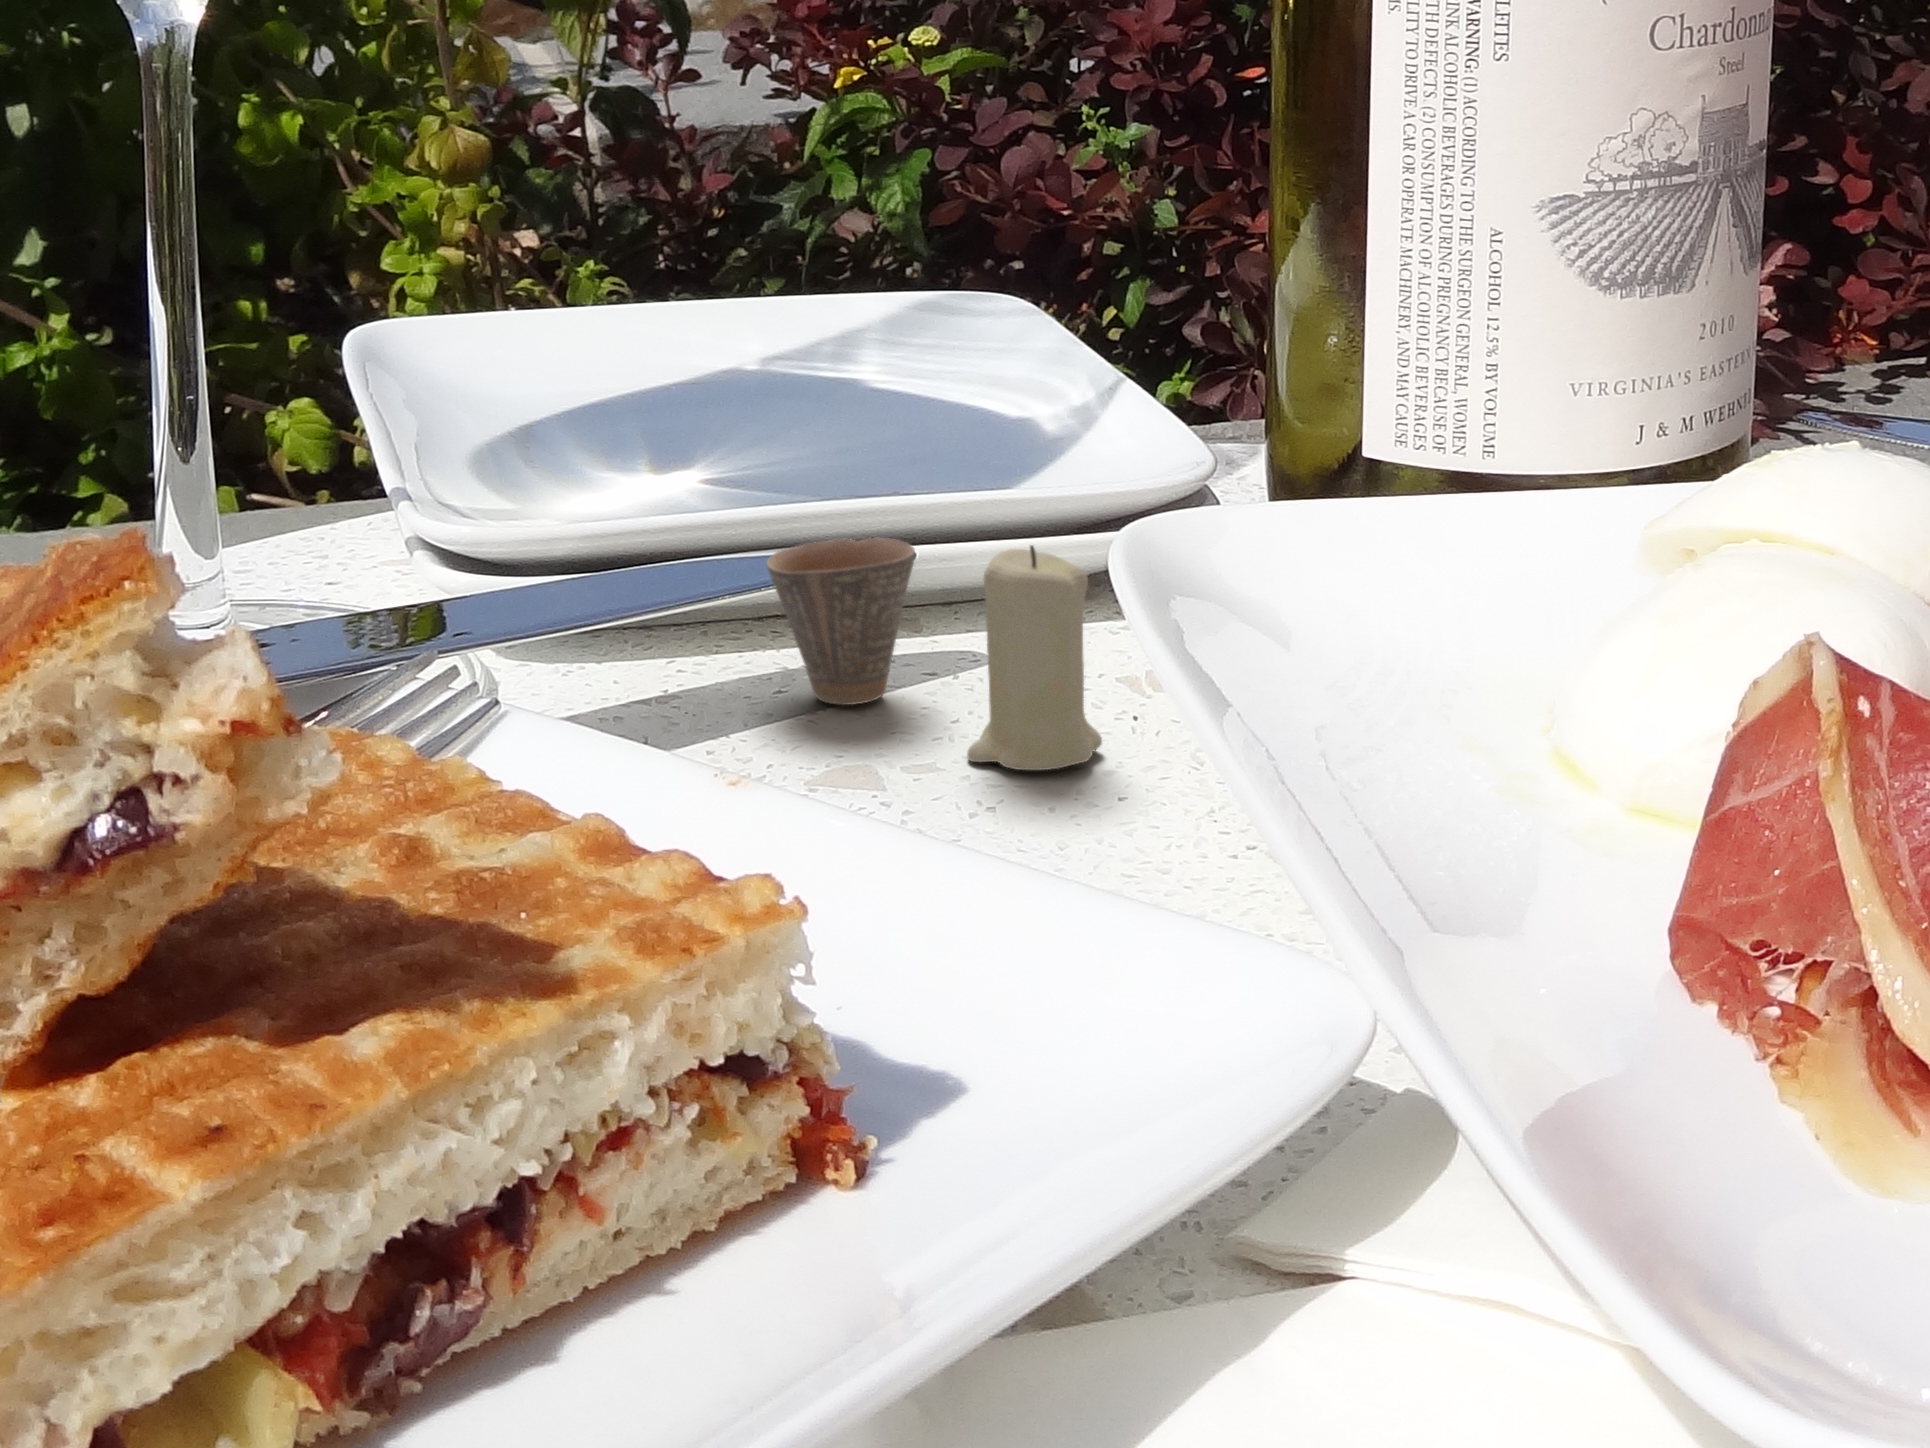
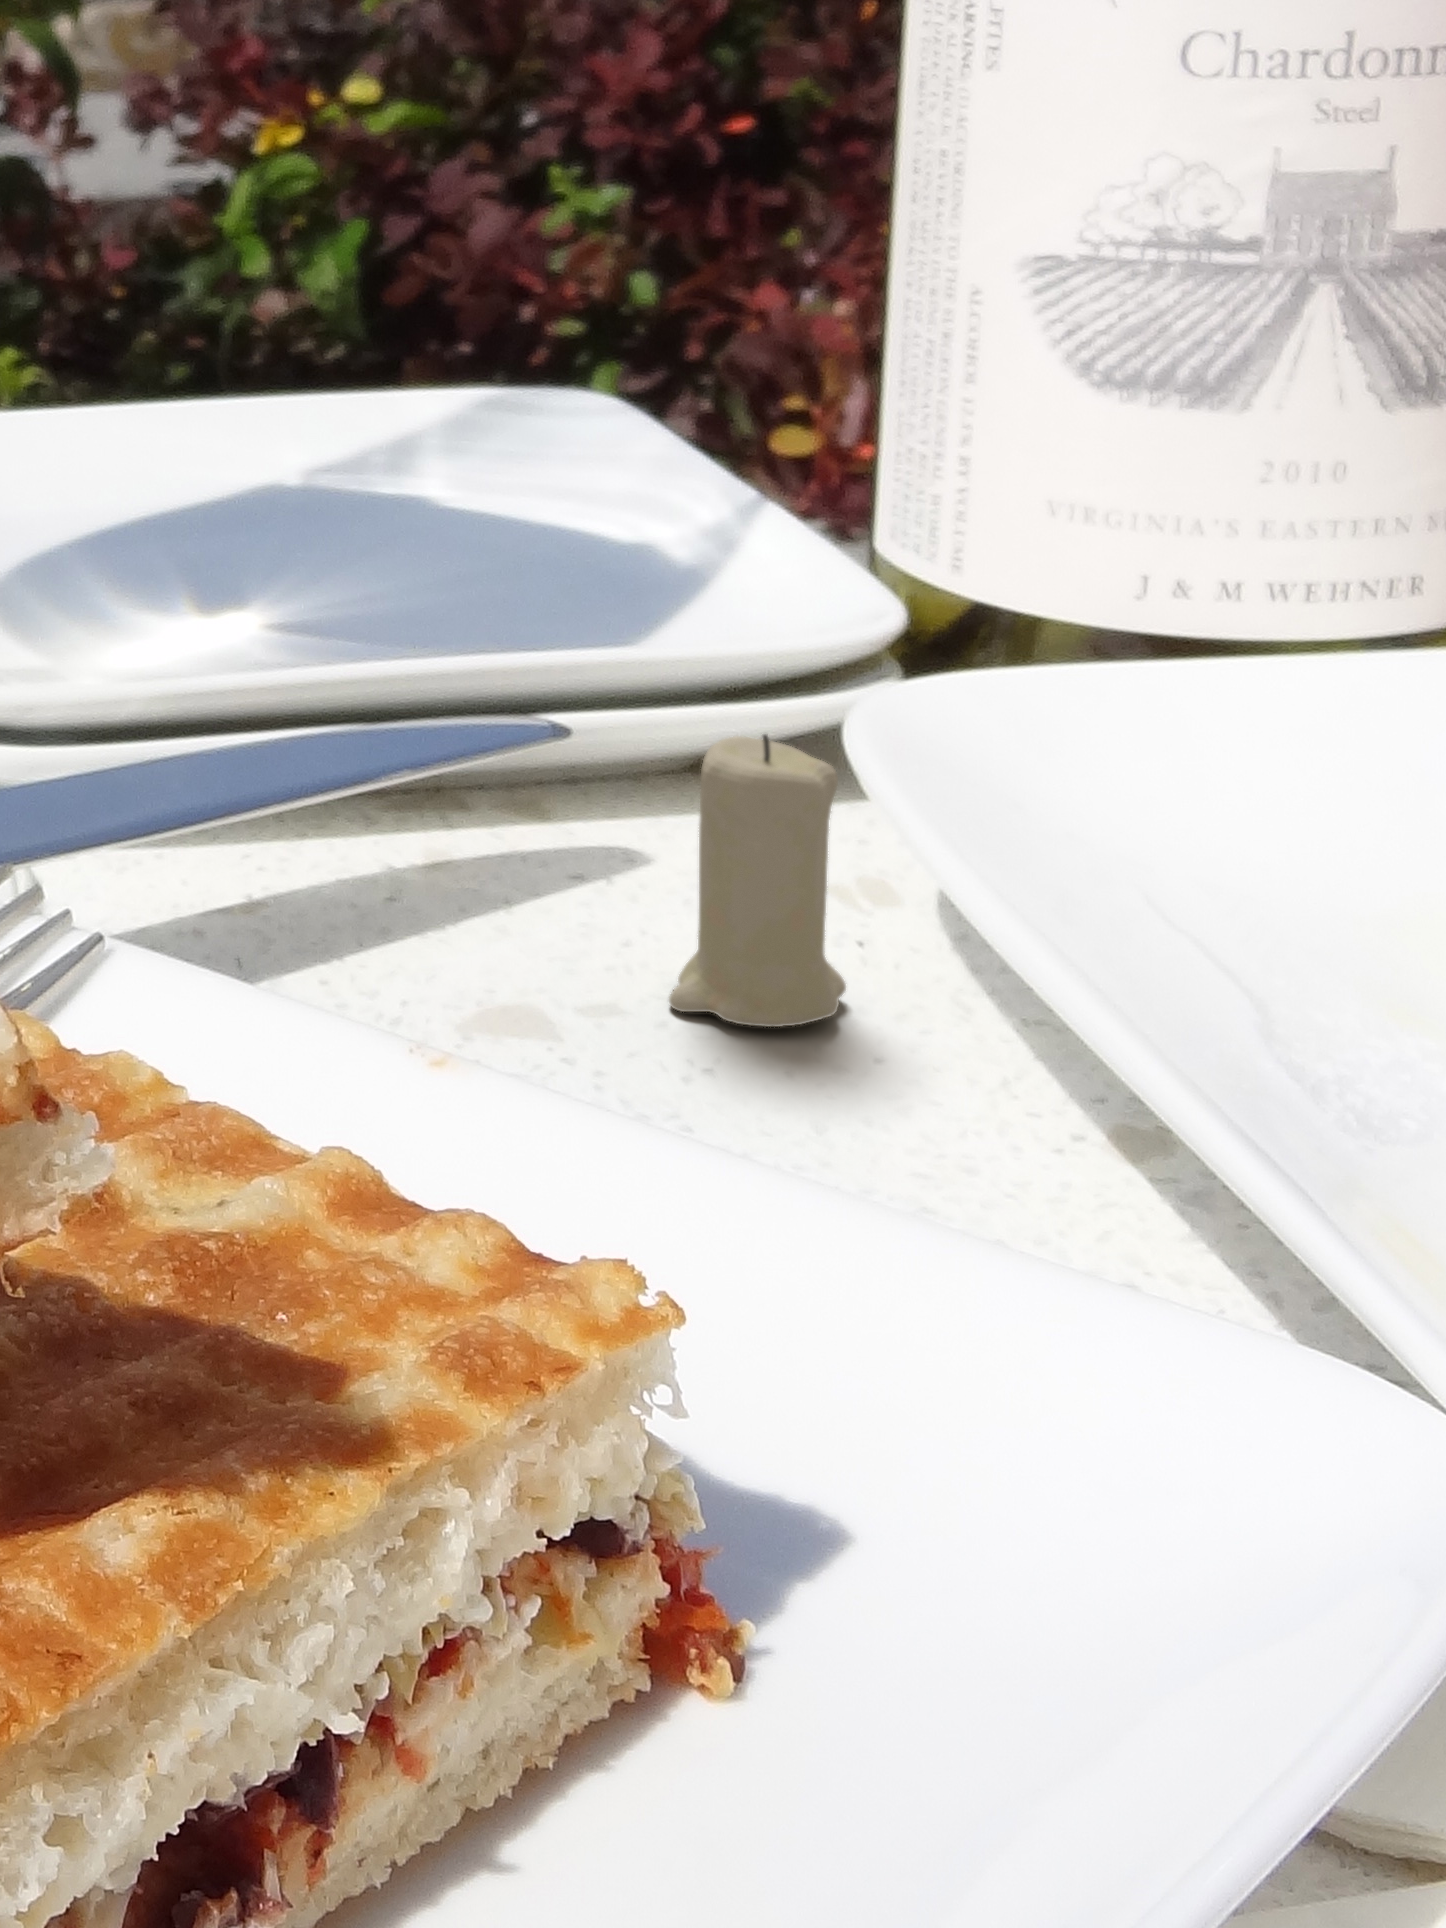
cup: present [767,538,915,705] -> none [392,712,583,926]

